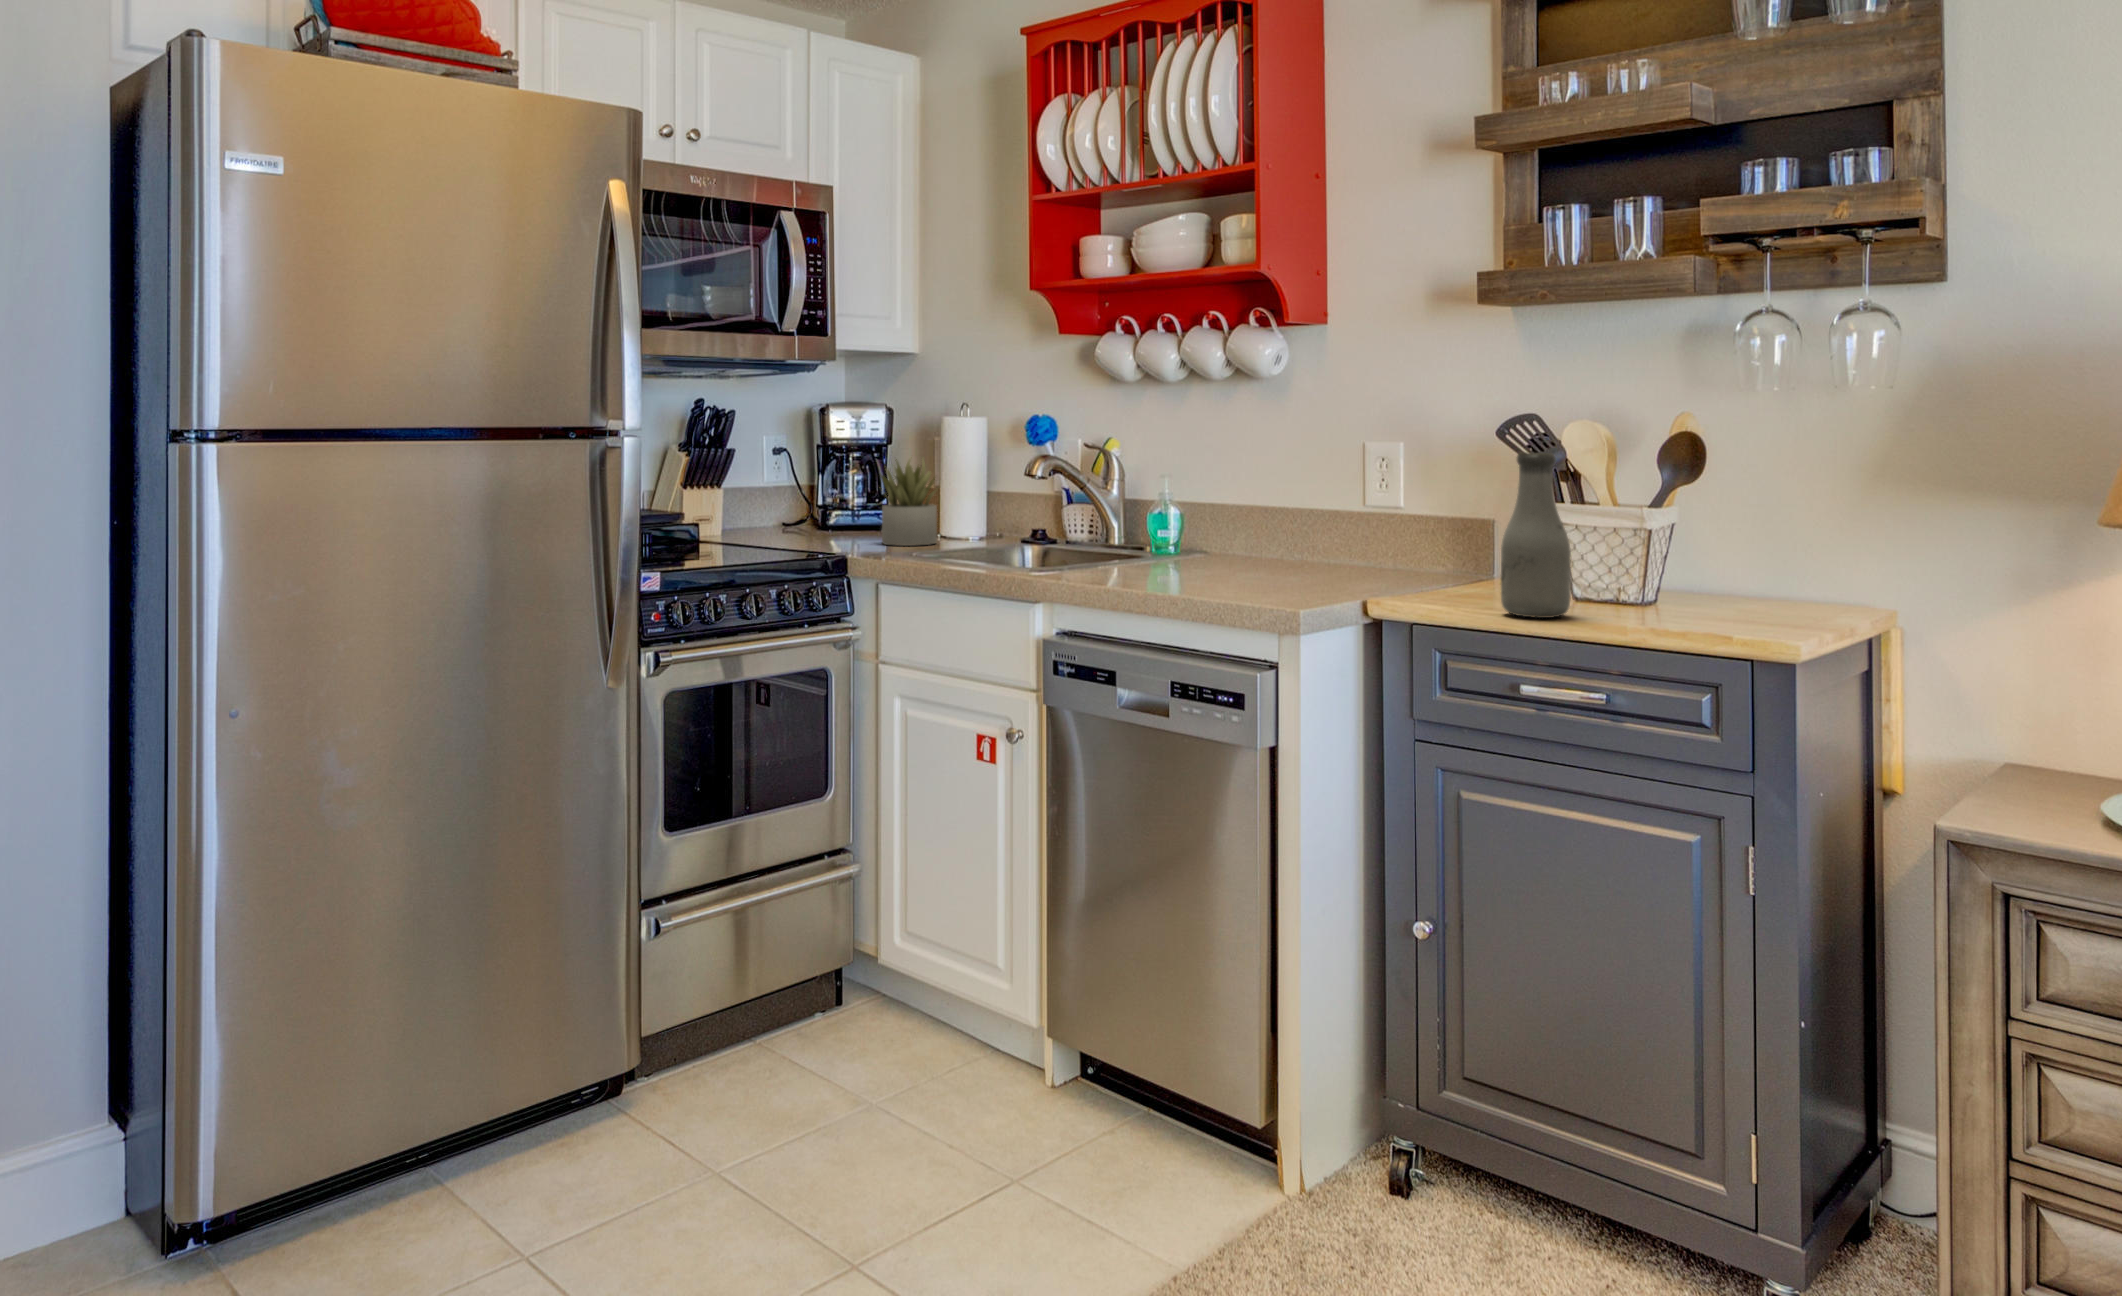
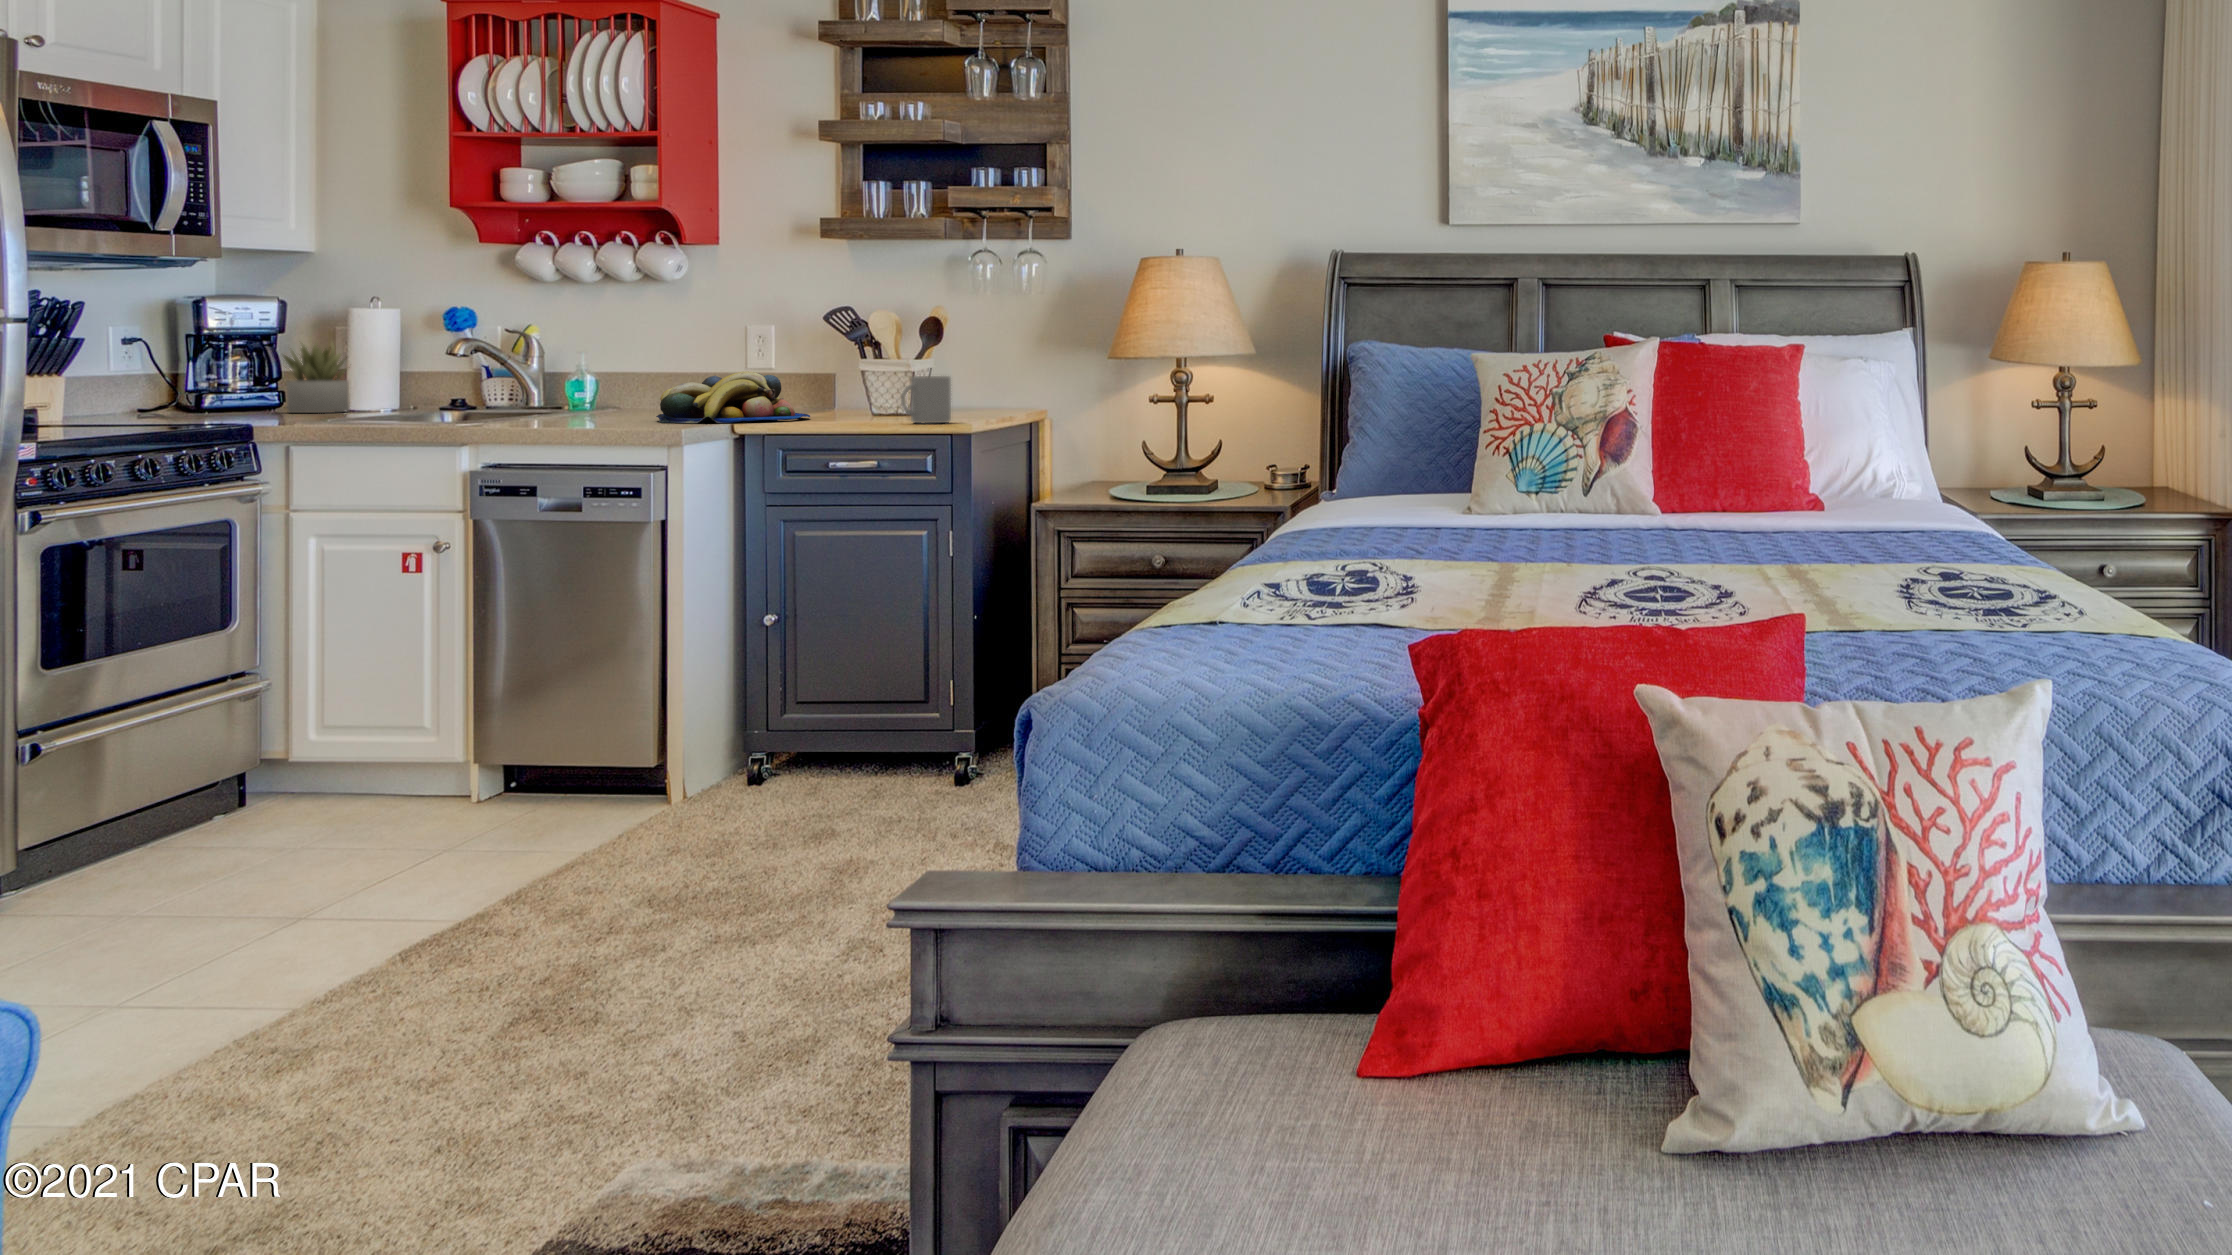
bottle: present [1501,452,1571,618] -> none [819,329,862,424]
fruit bowl: none [1262,514,1472,601] -> present [656,371,810,423]
mug: none [1639,533,1723,623] -> present [901,376,951,423]

